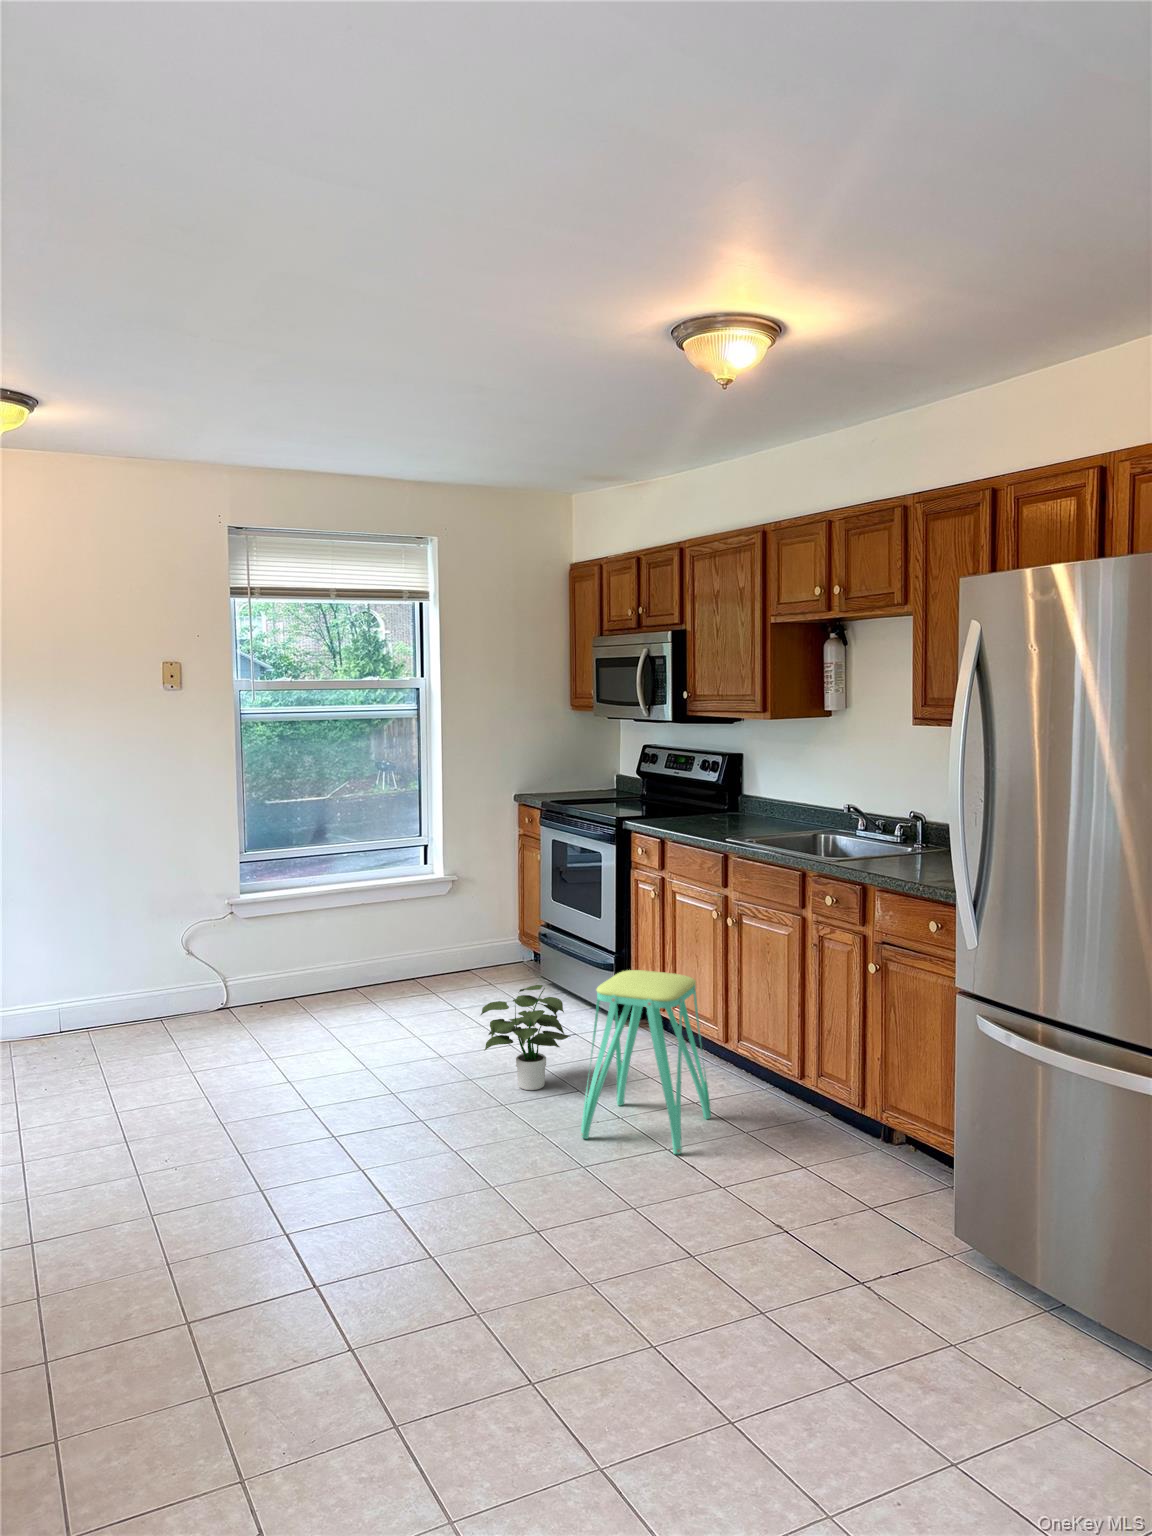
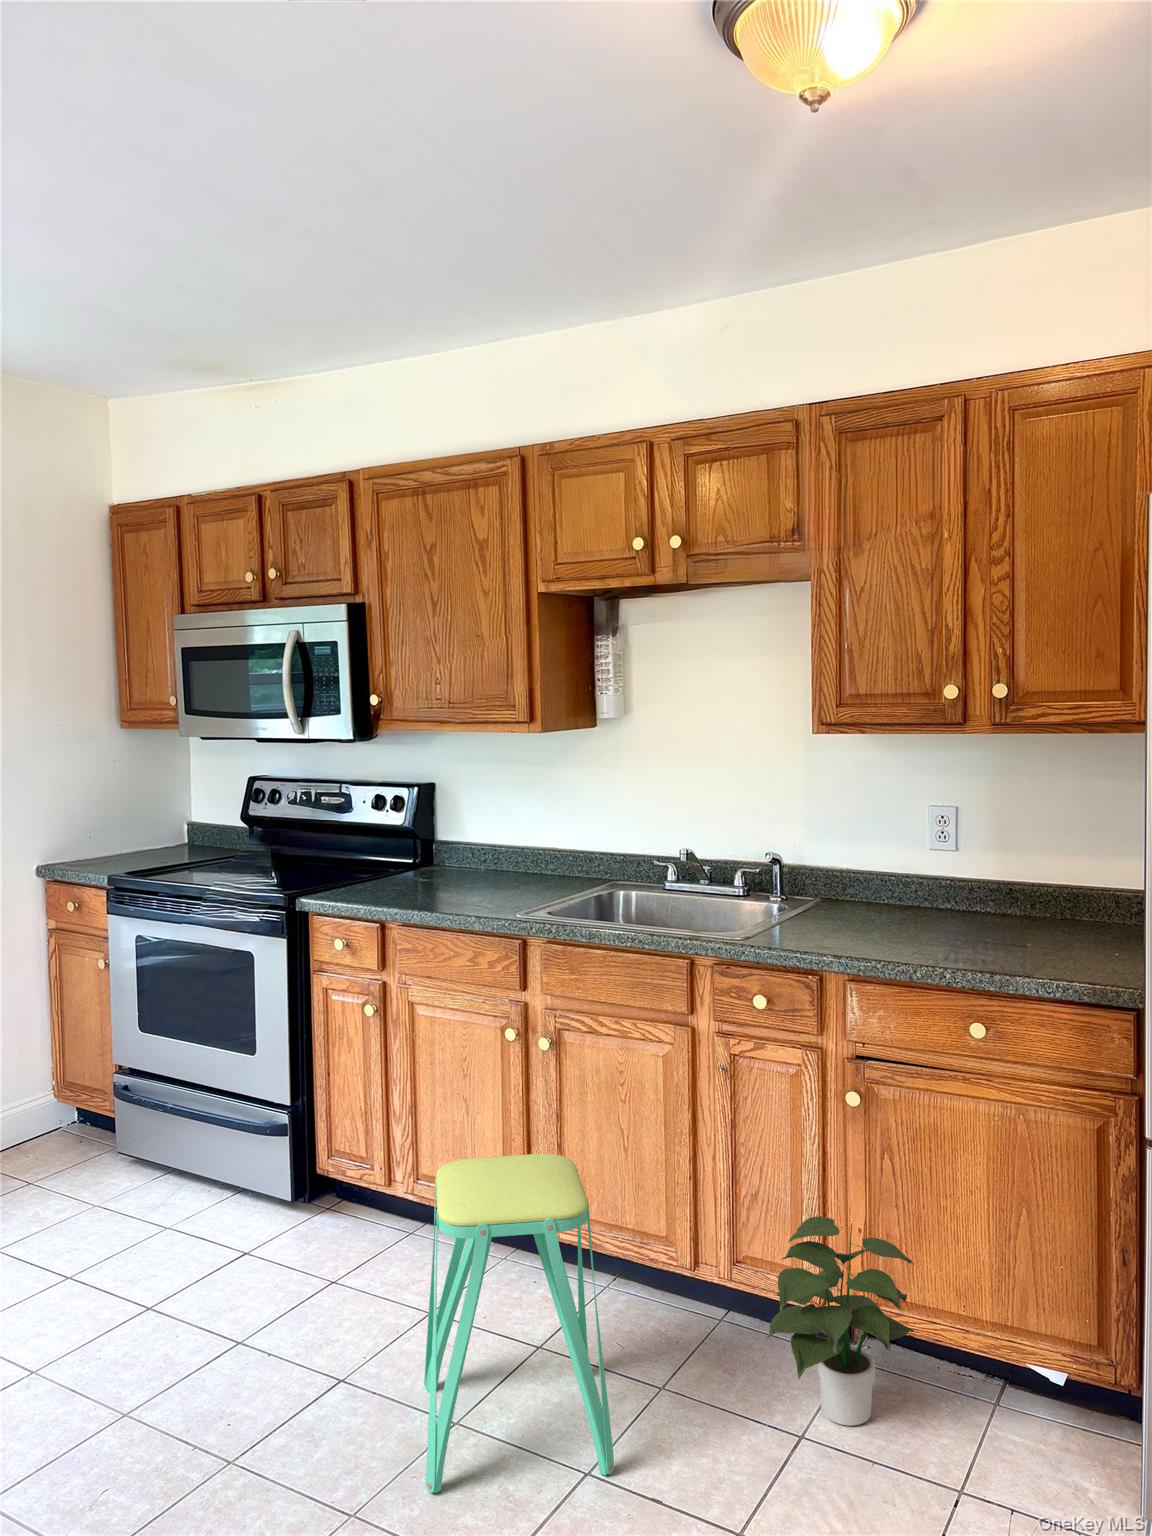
potted plant: present [481,985,570,1090] -> present [766,1216,915,1426]

